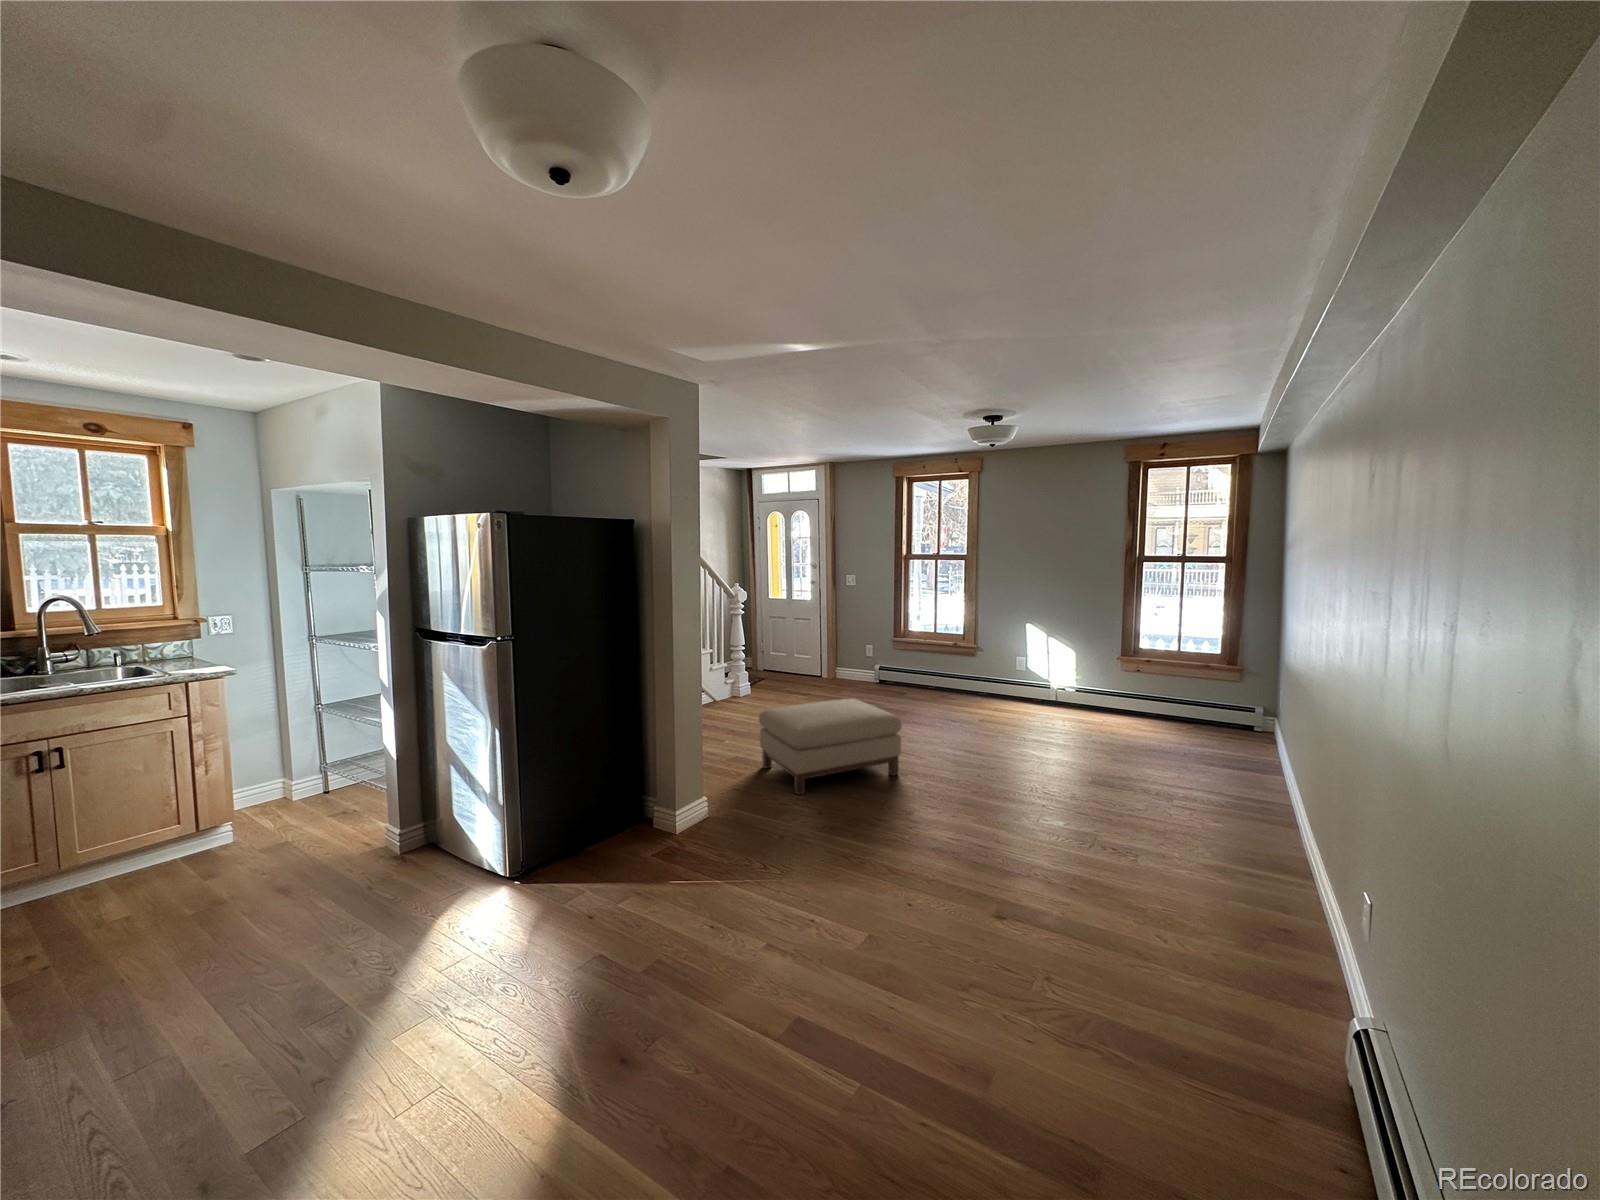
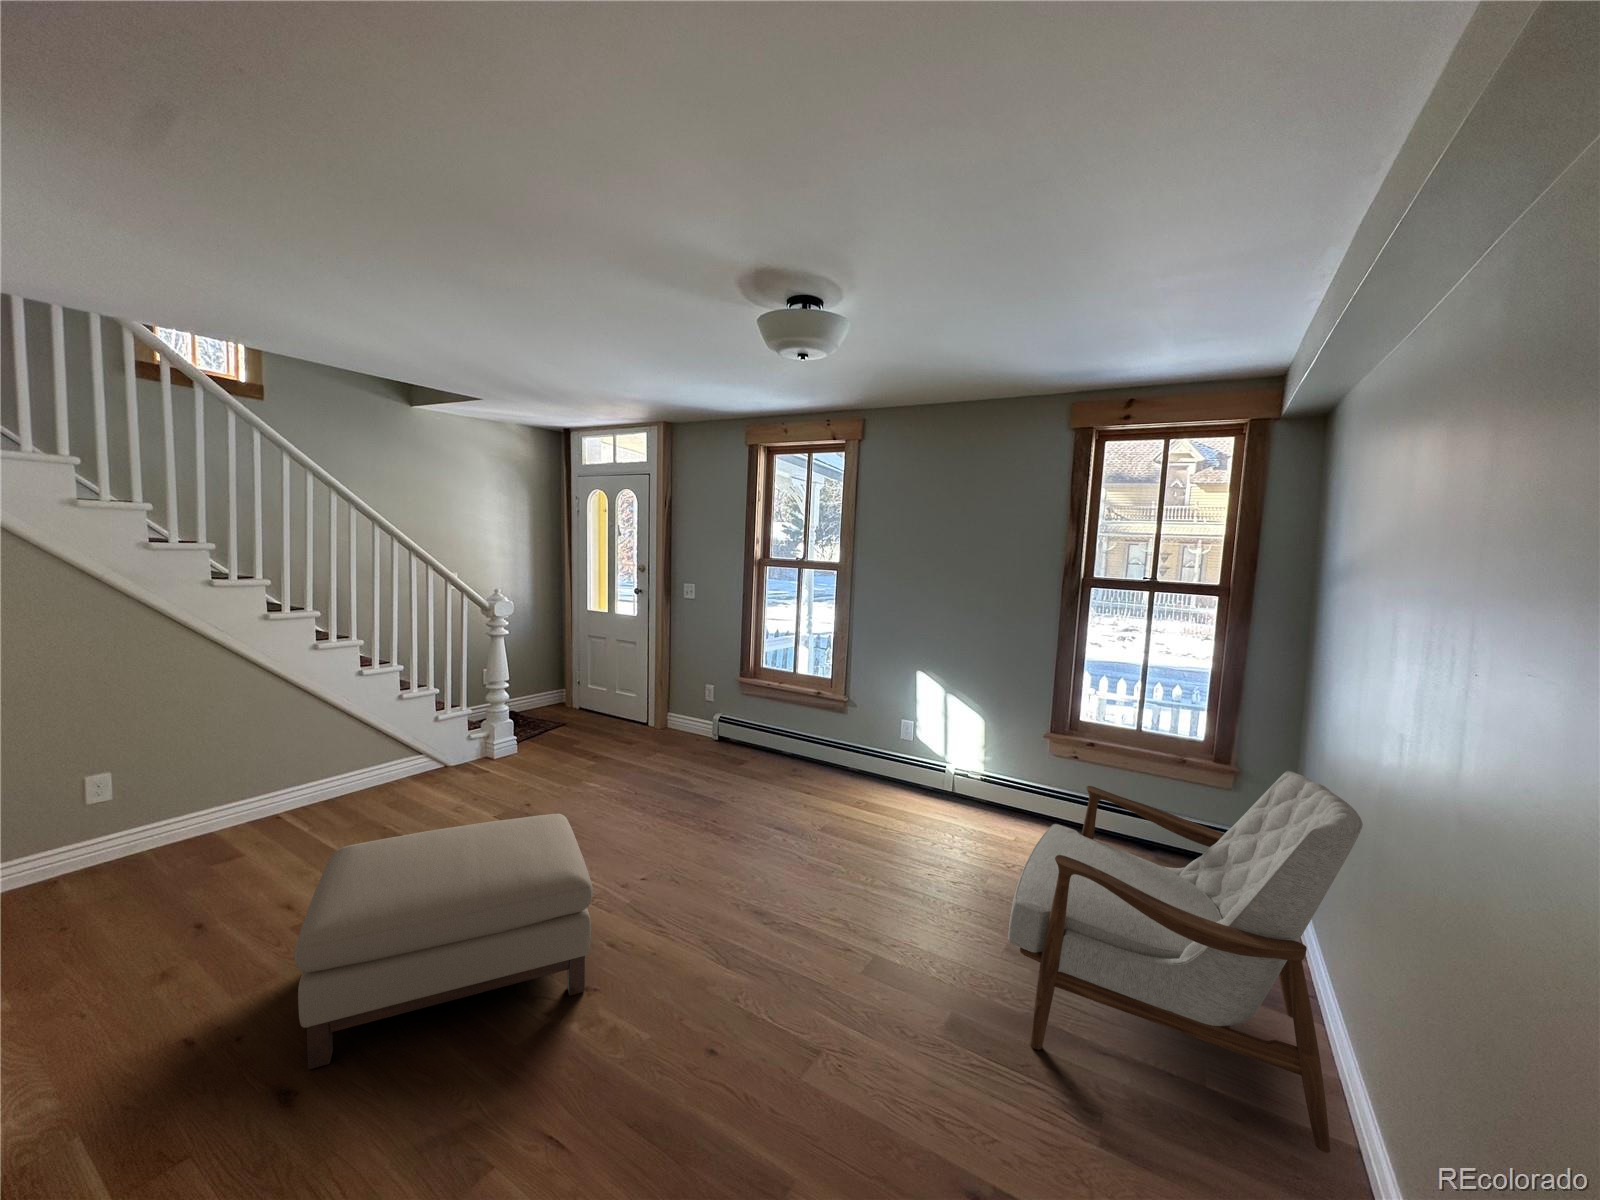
armchair: none [1116,647,1286,806] -> present [1008,771,1363,1153]

